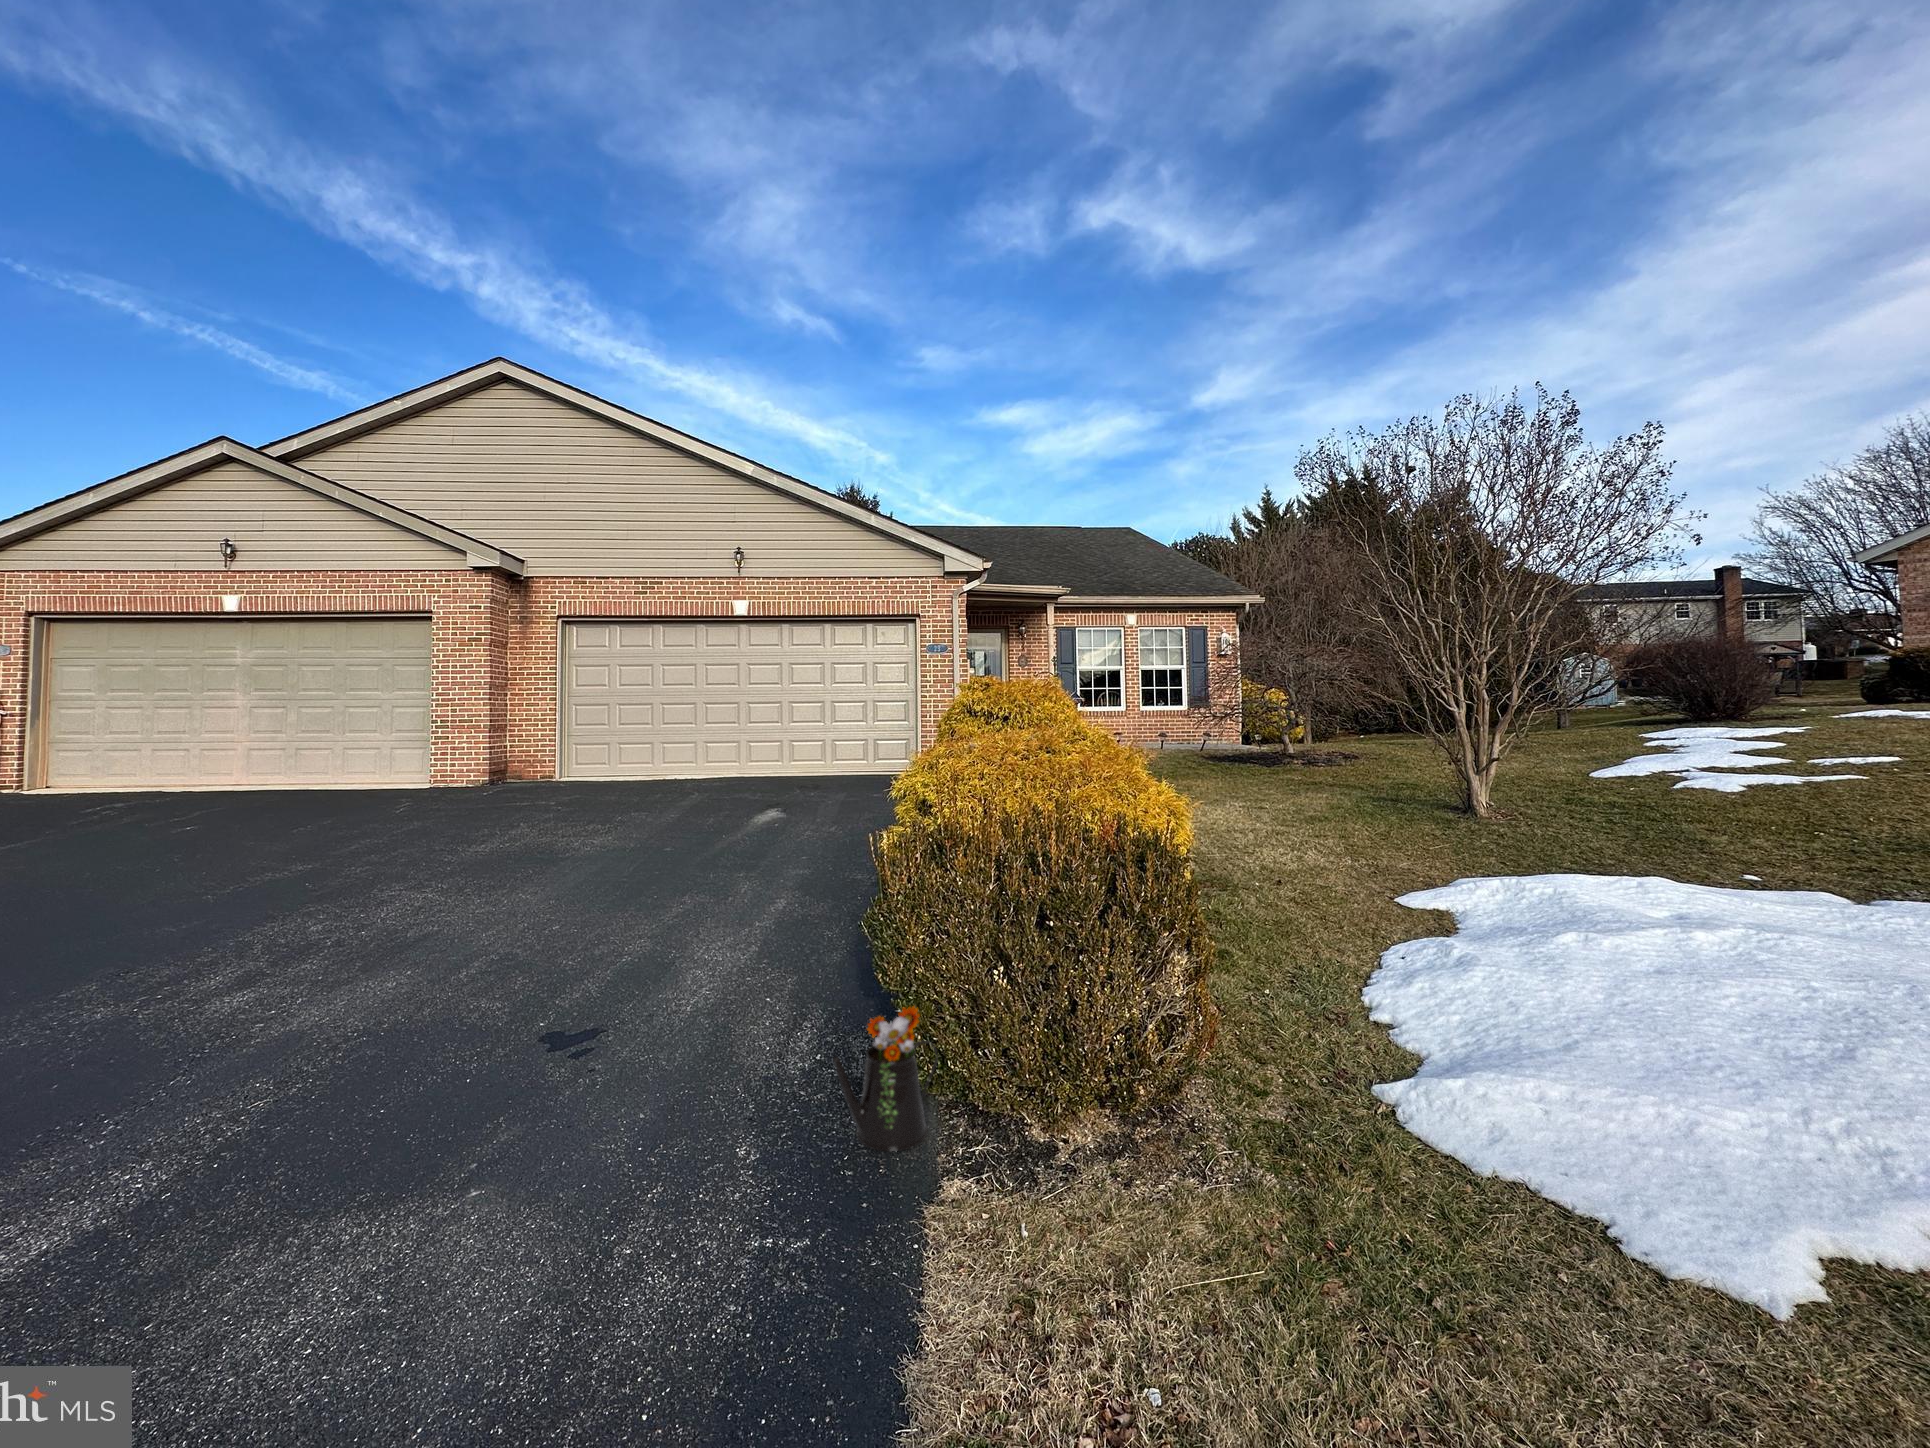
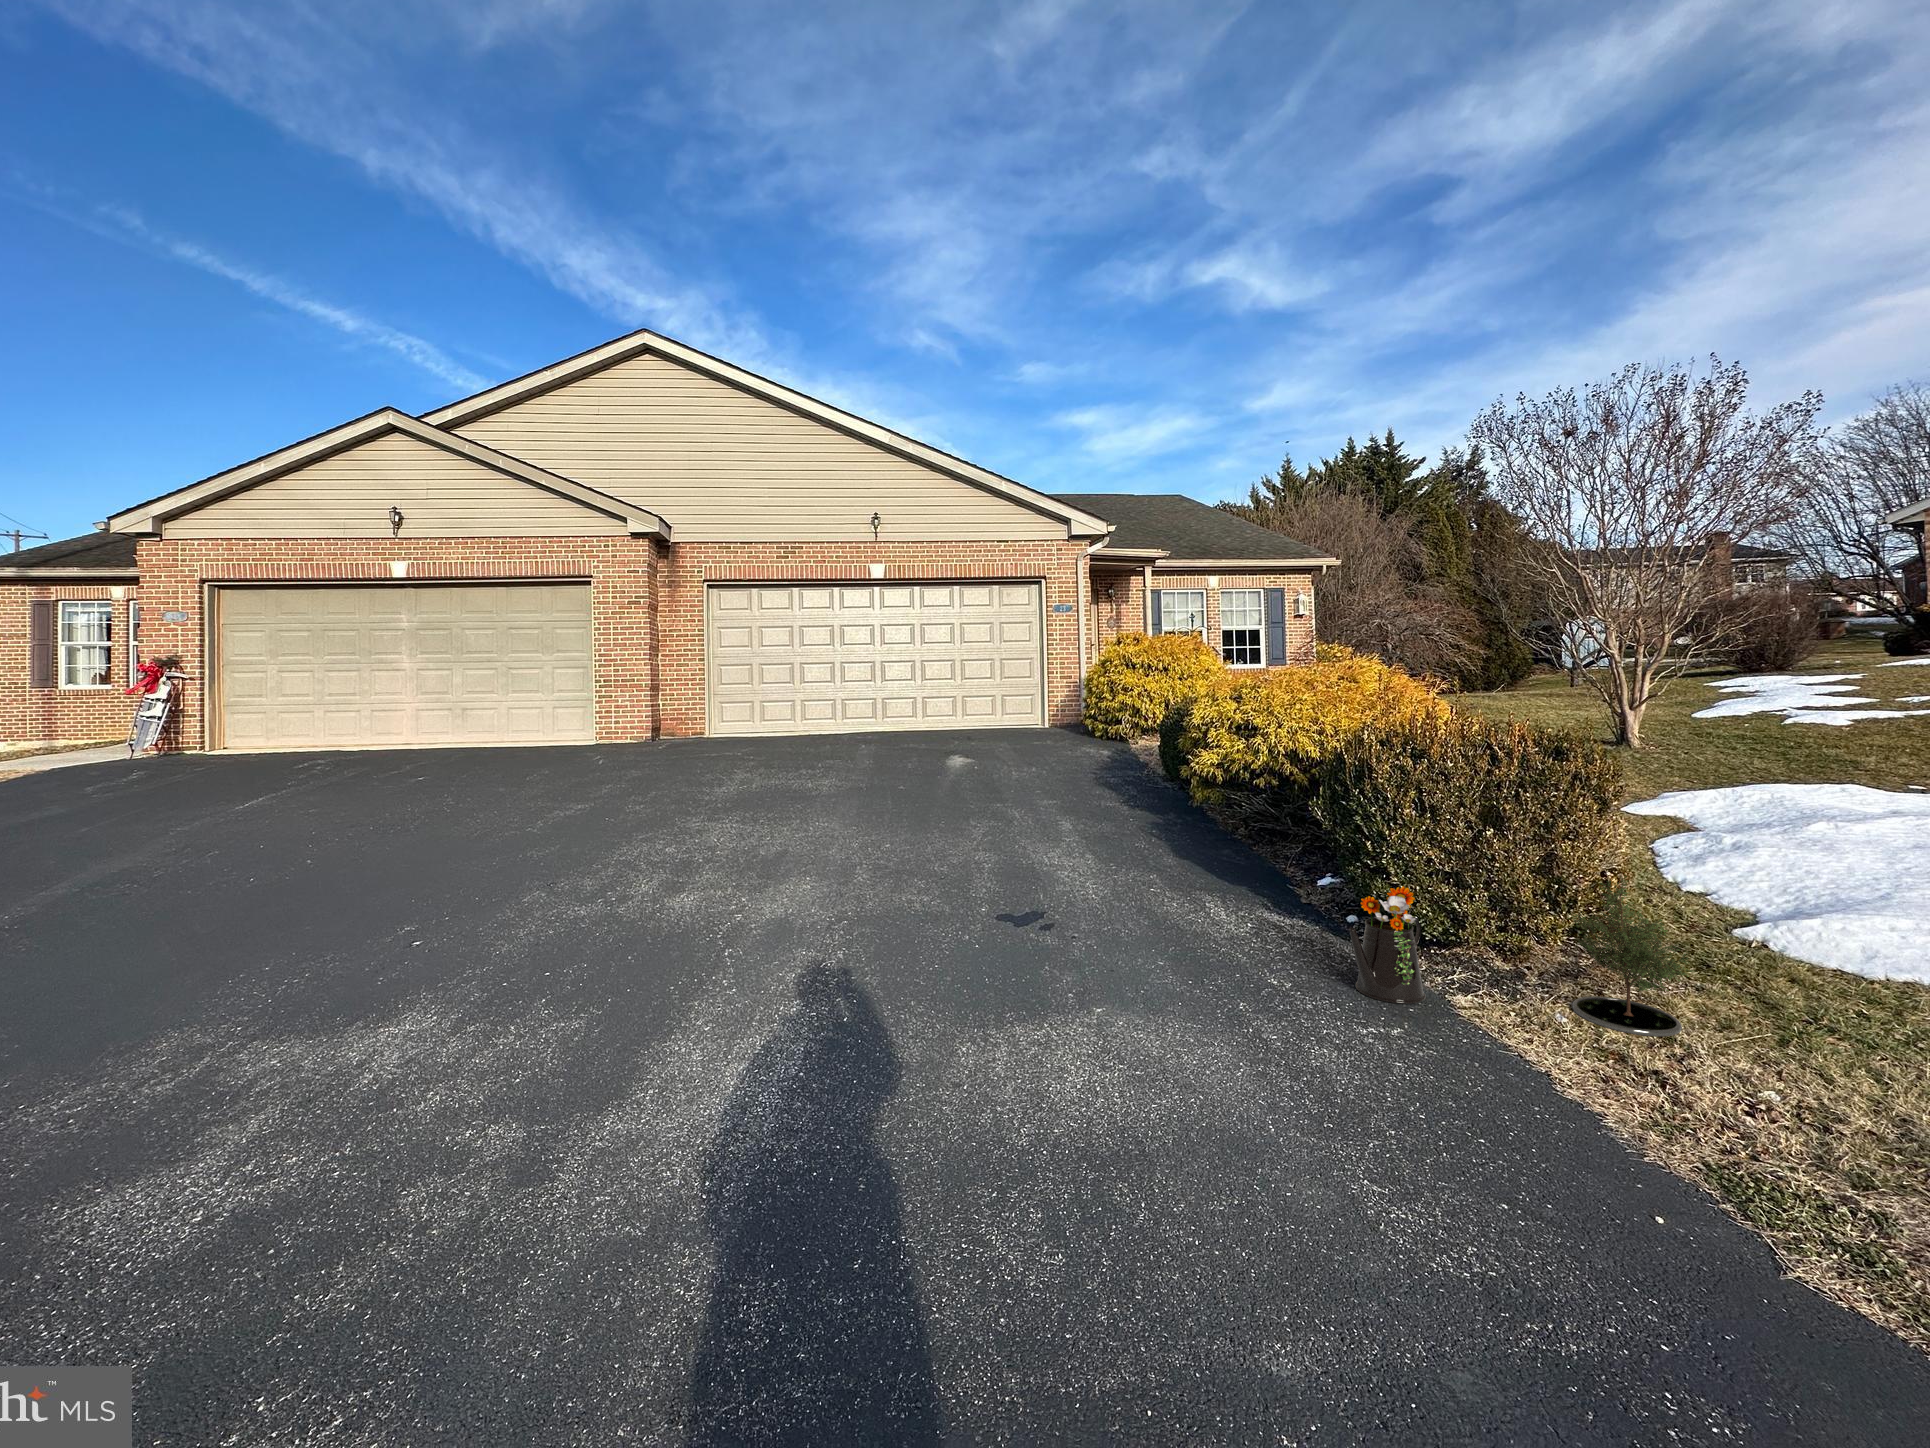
potted tree: none [1069,1004,1177,1210] -> present [1568,874,1694,1036]

